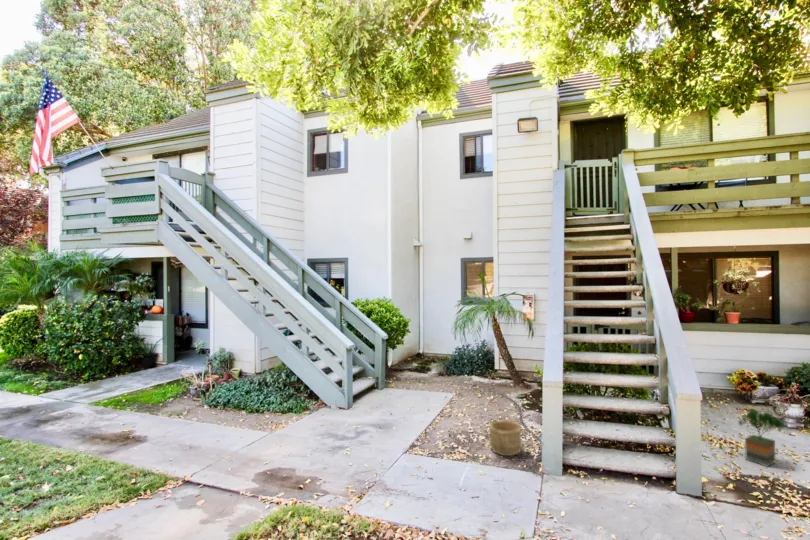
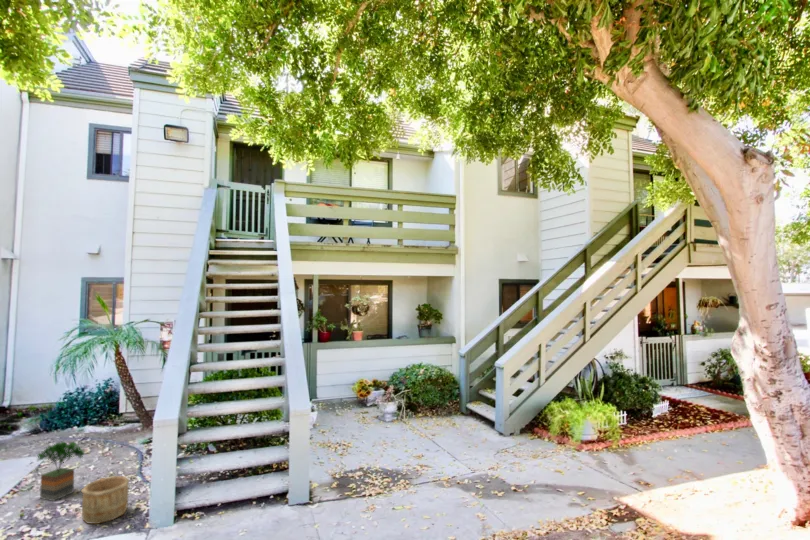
potted tree: present [739,410,785,466] -> present [38,442,84,501]

